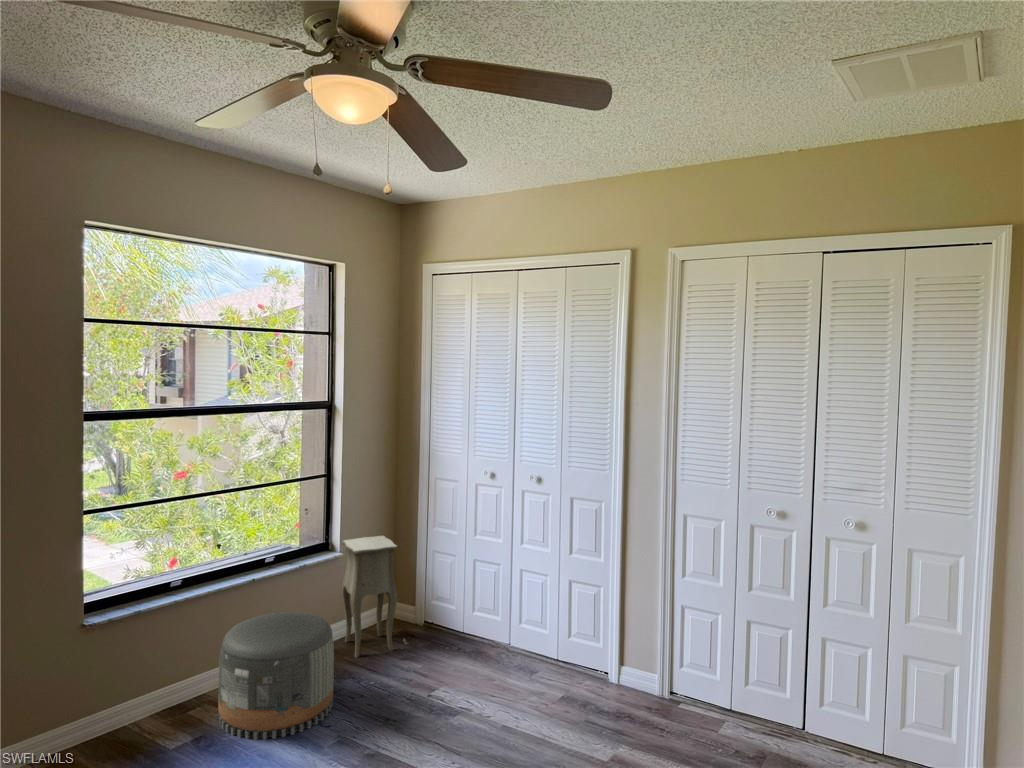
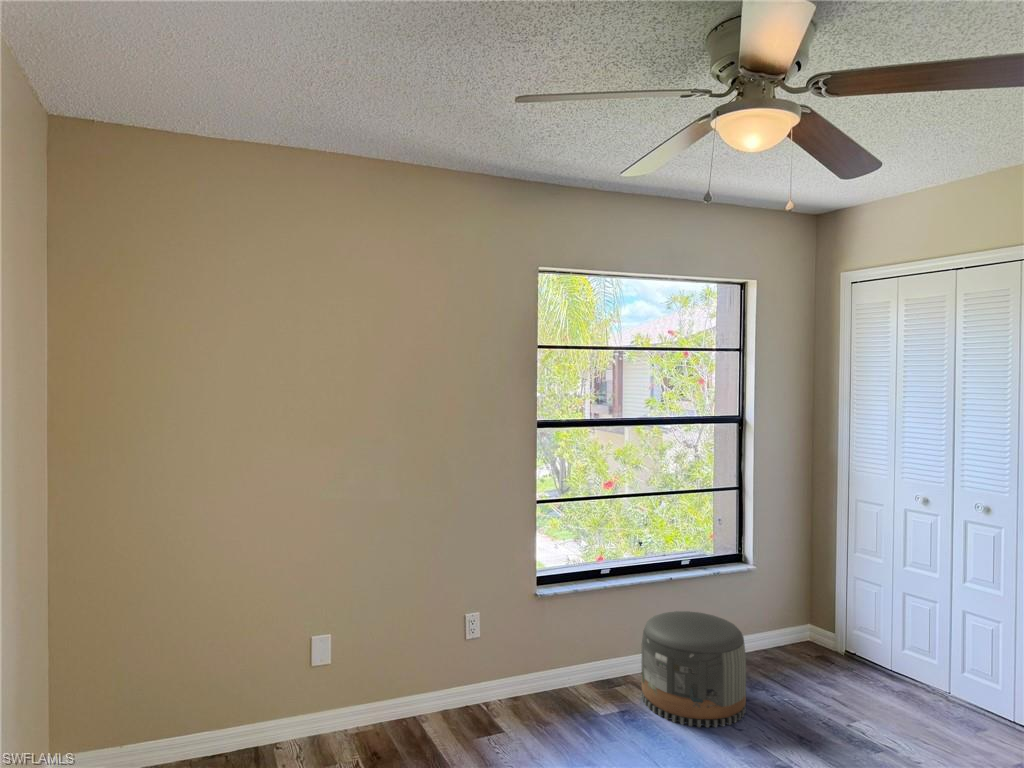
side table: present [342,536,408,658] -> none [752,555,826,676]

